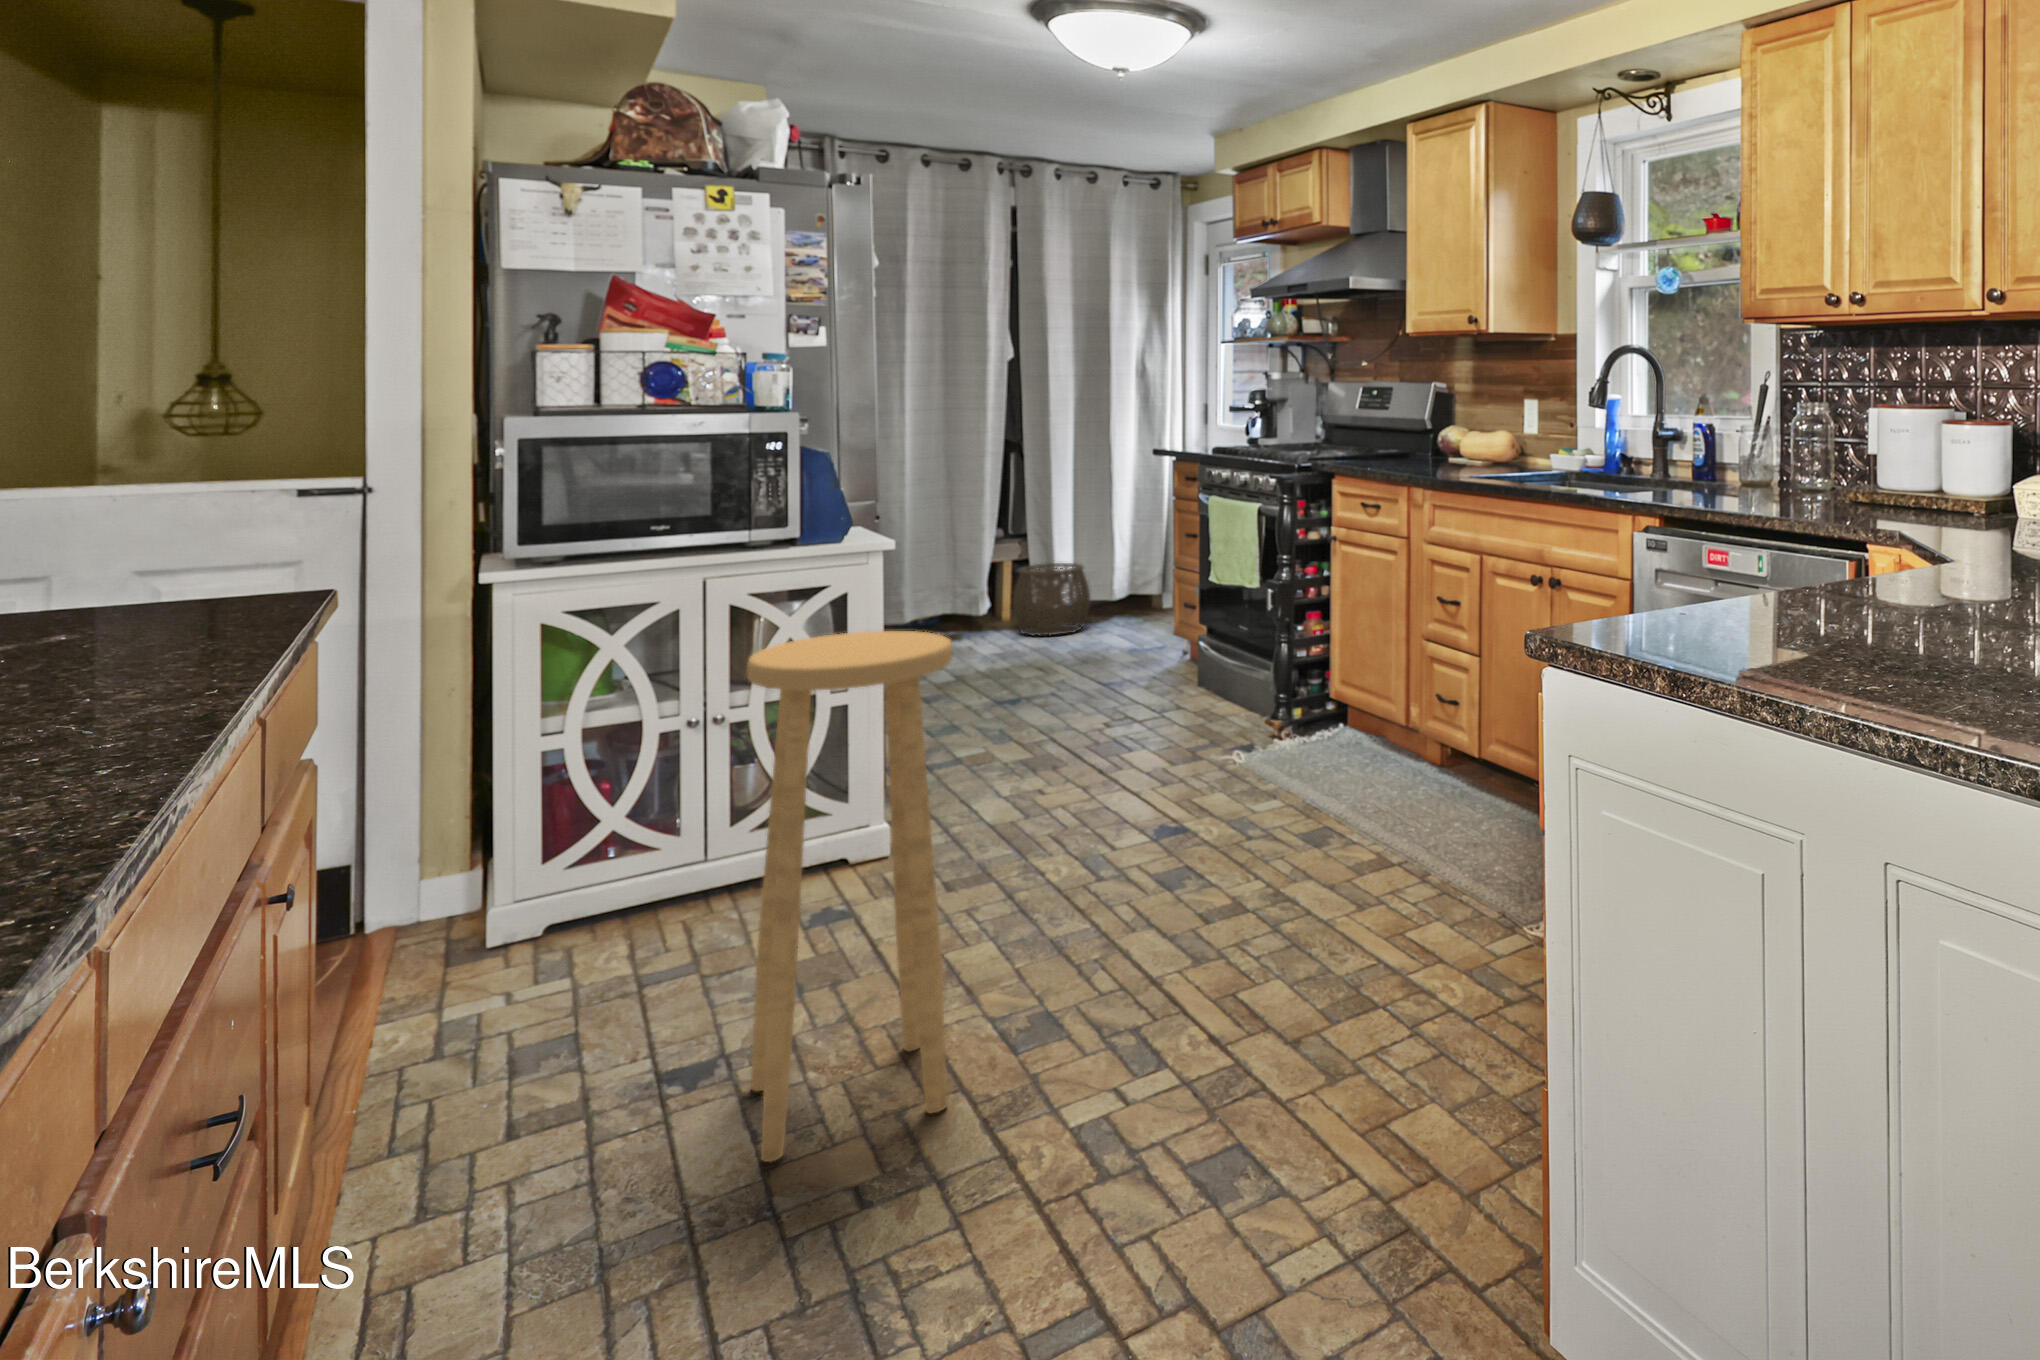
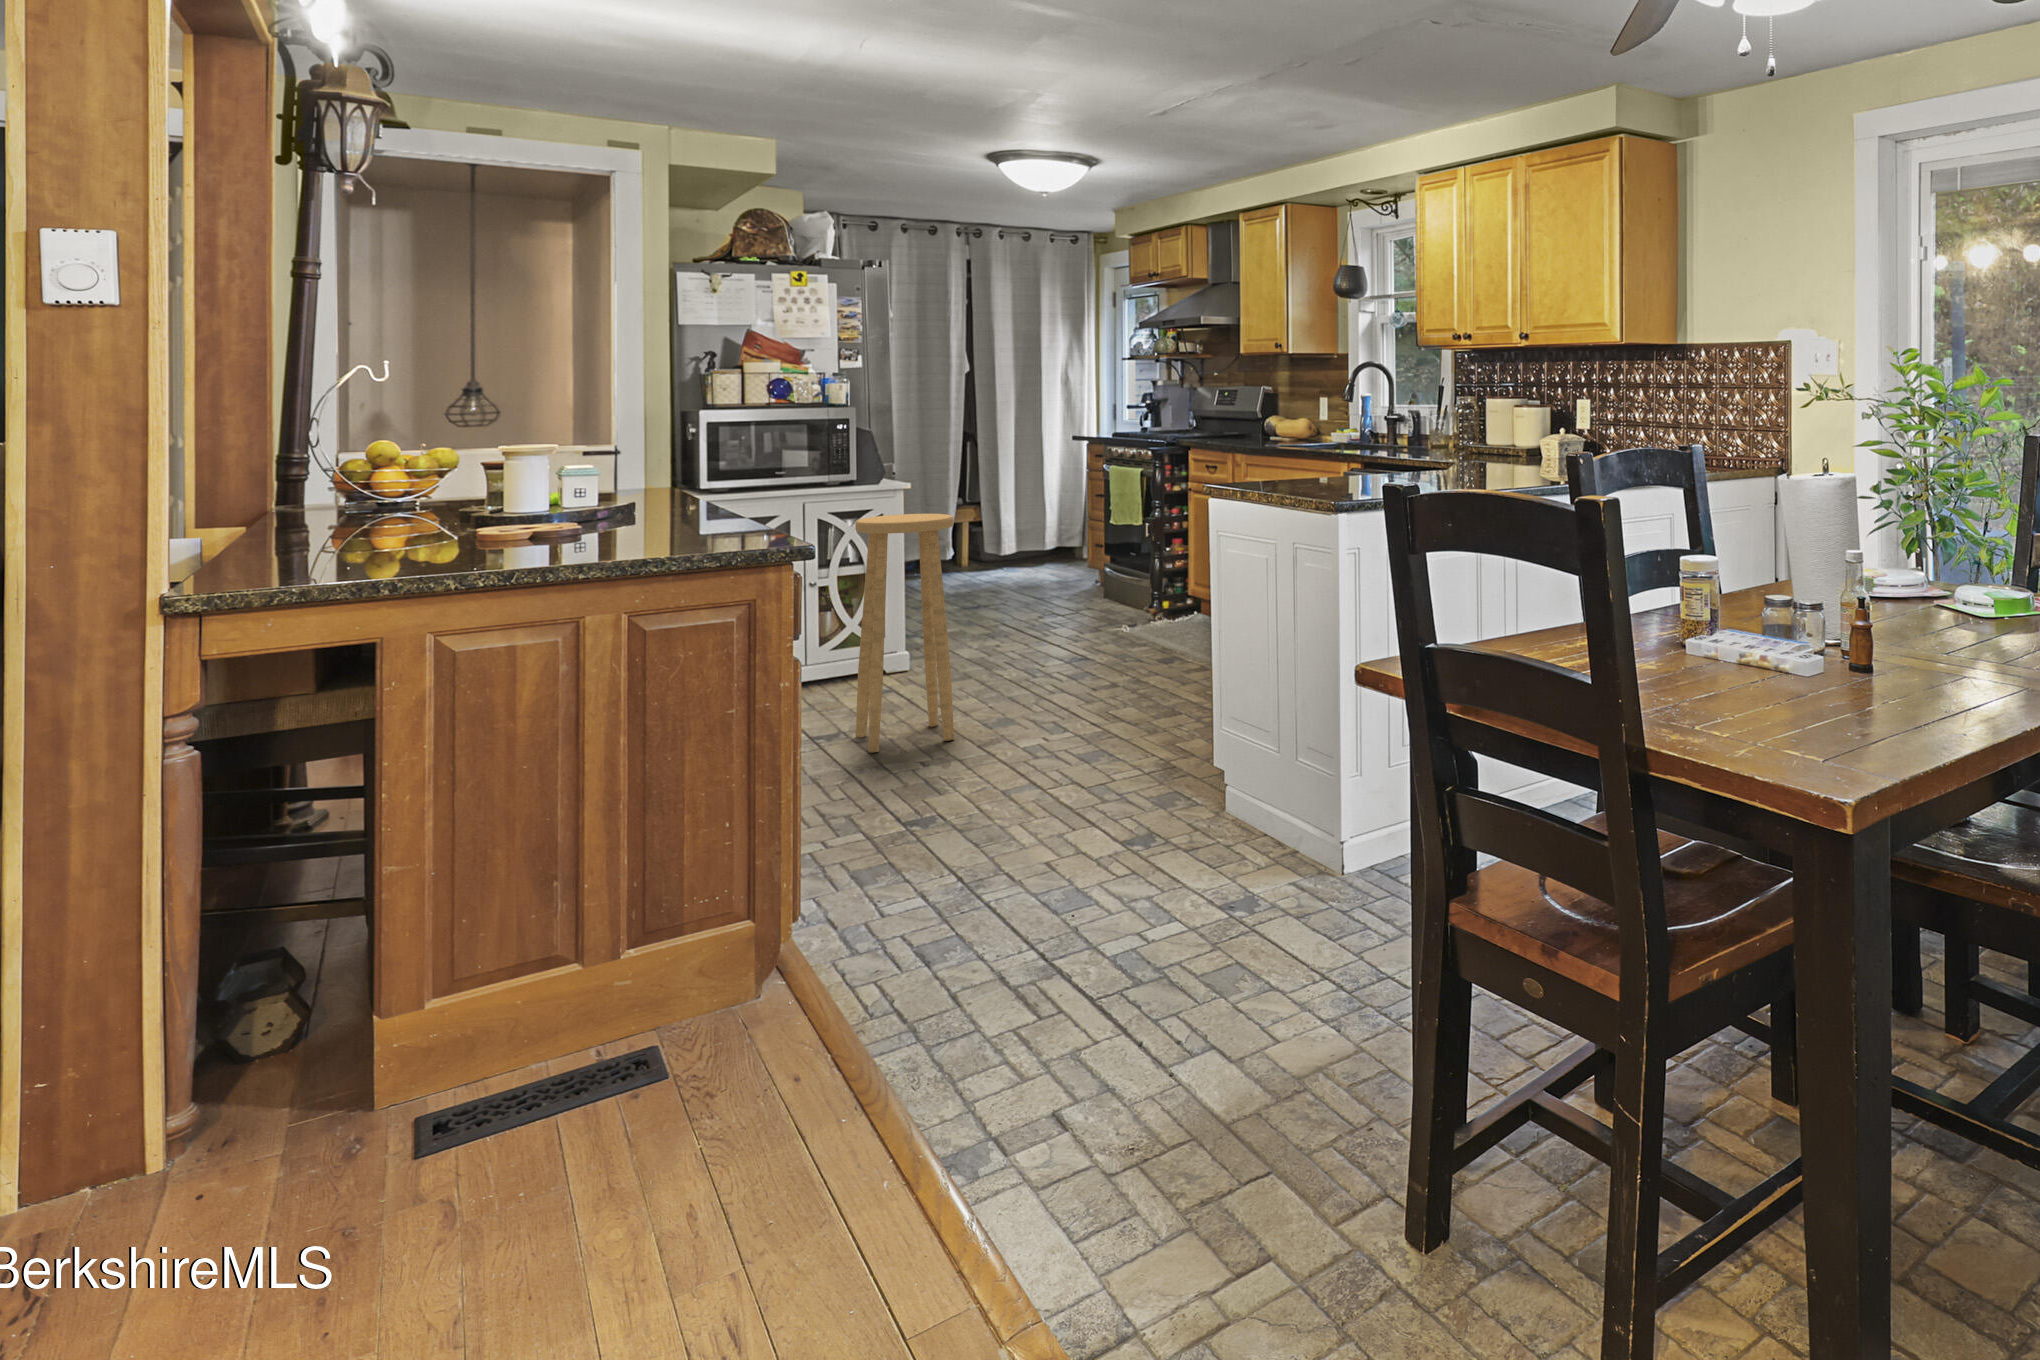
woven basket: present [1013,563,1091,636] -> none [970,523,1028,575]

